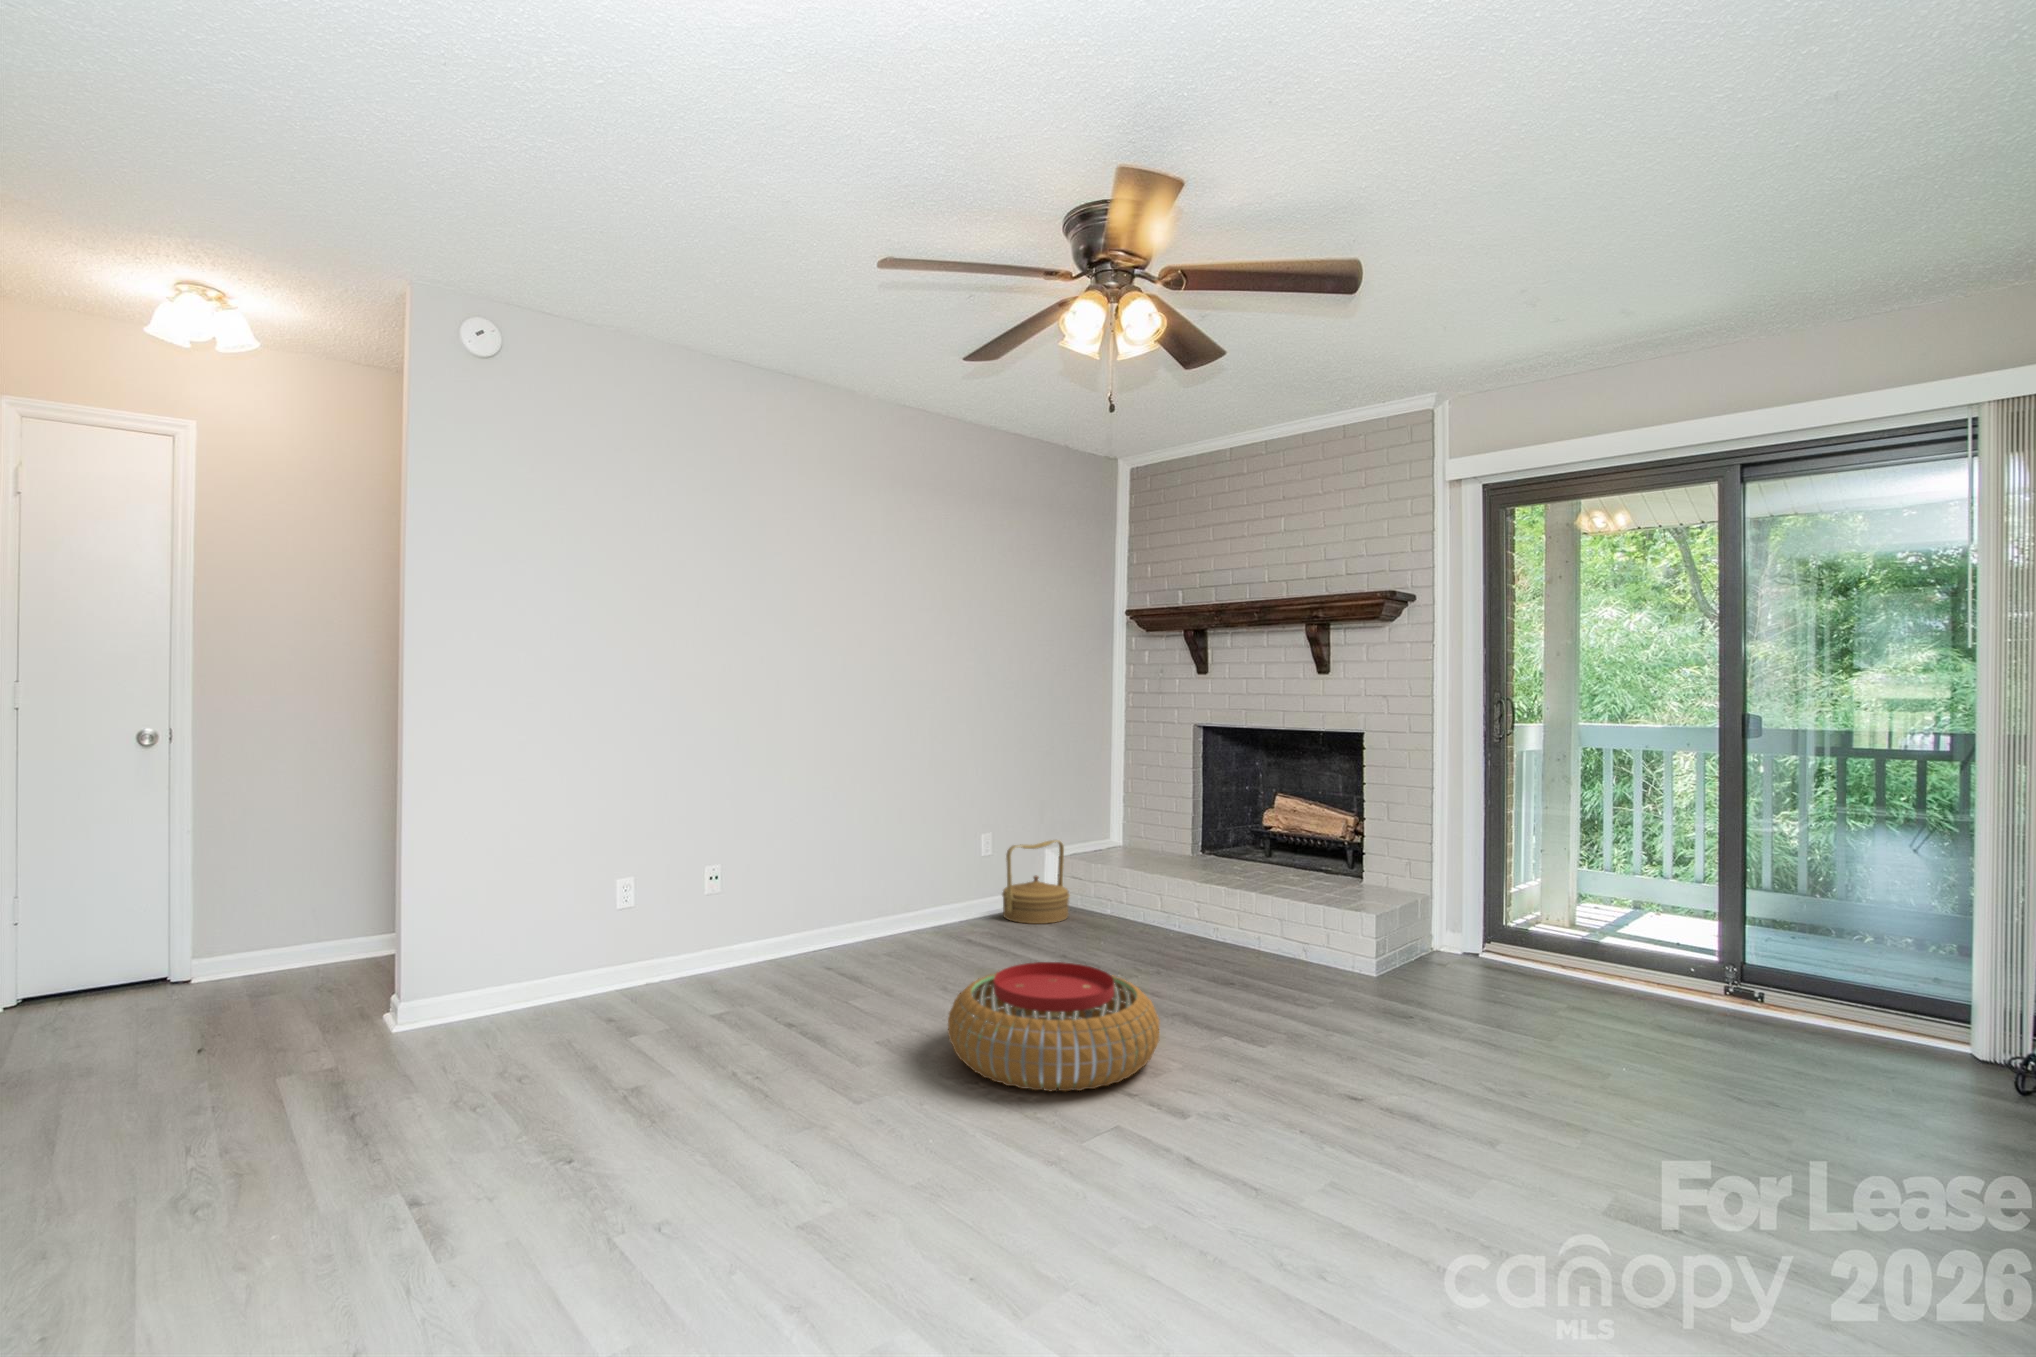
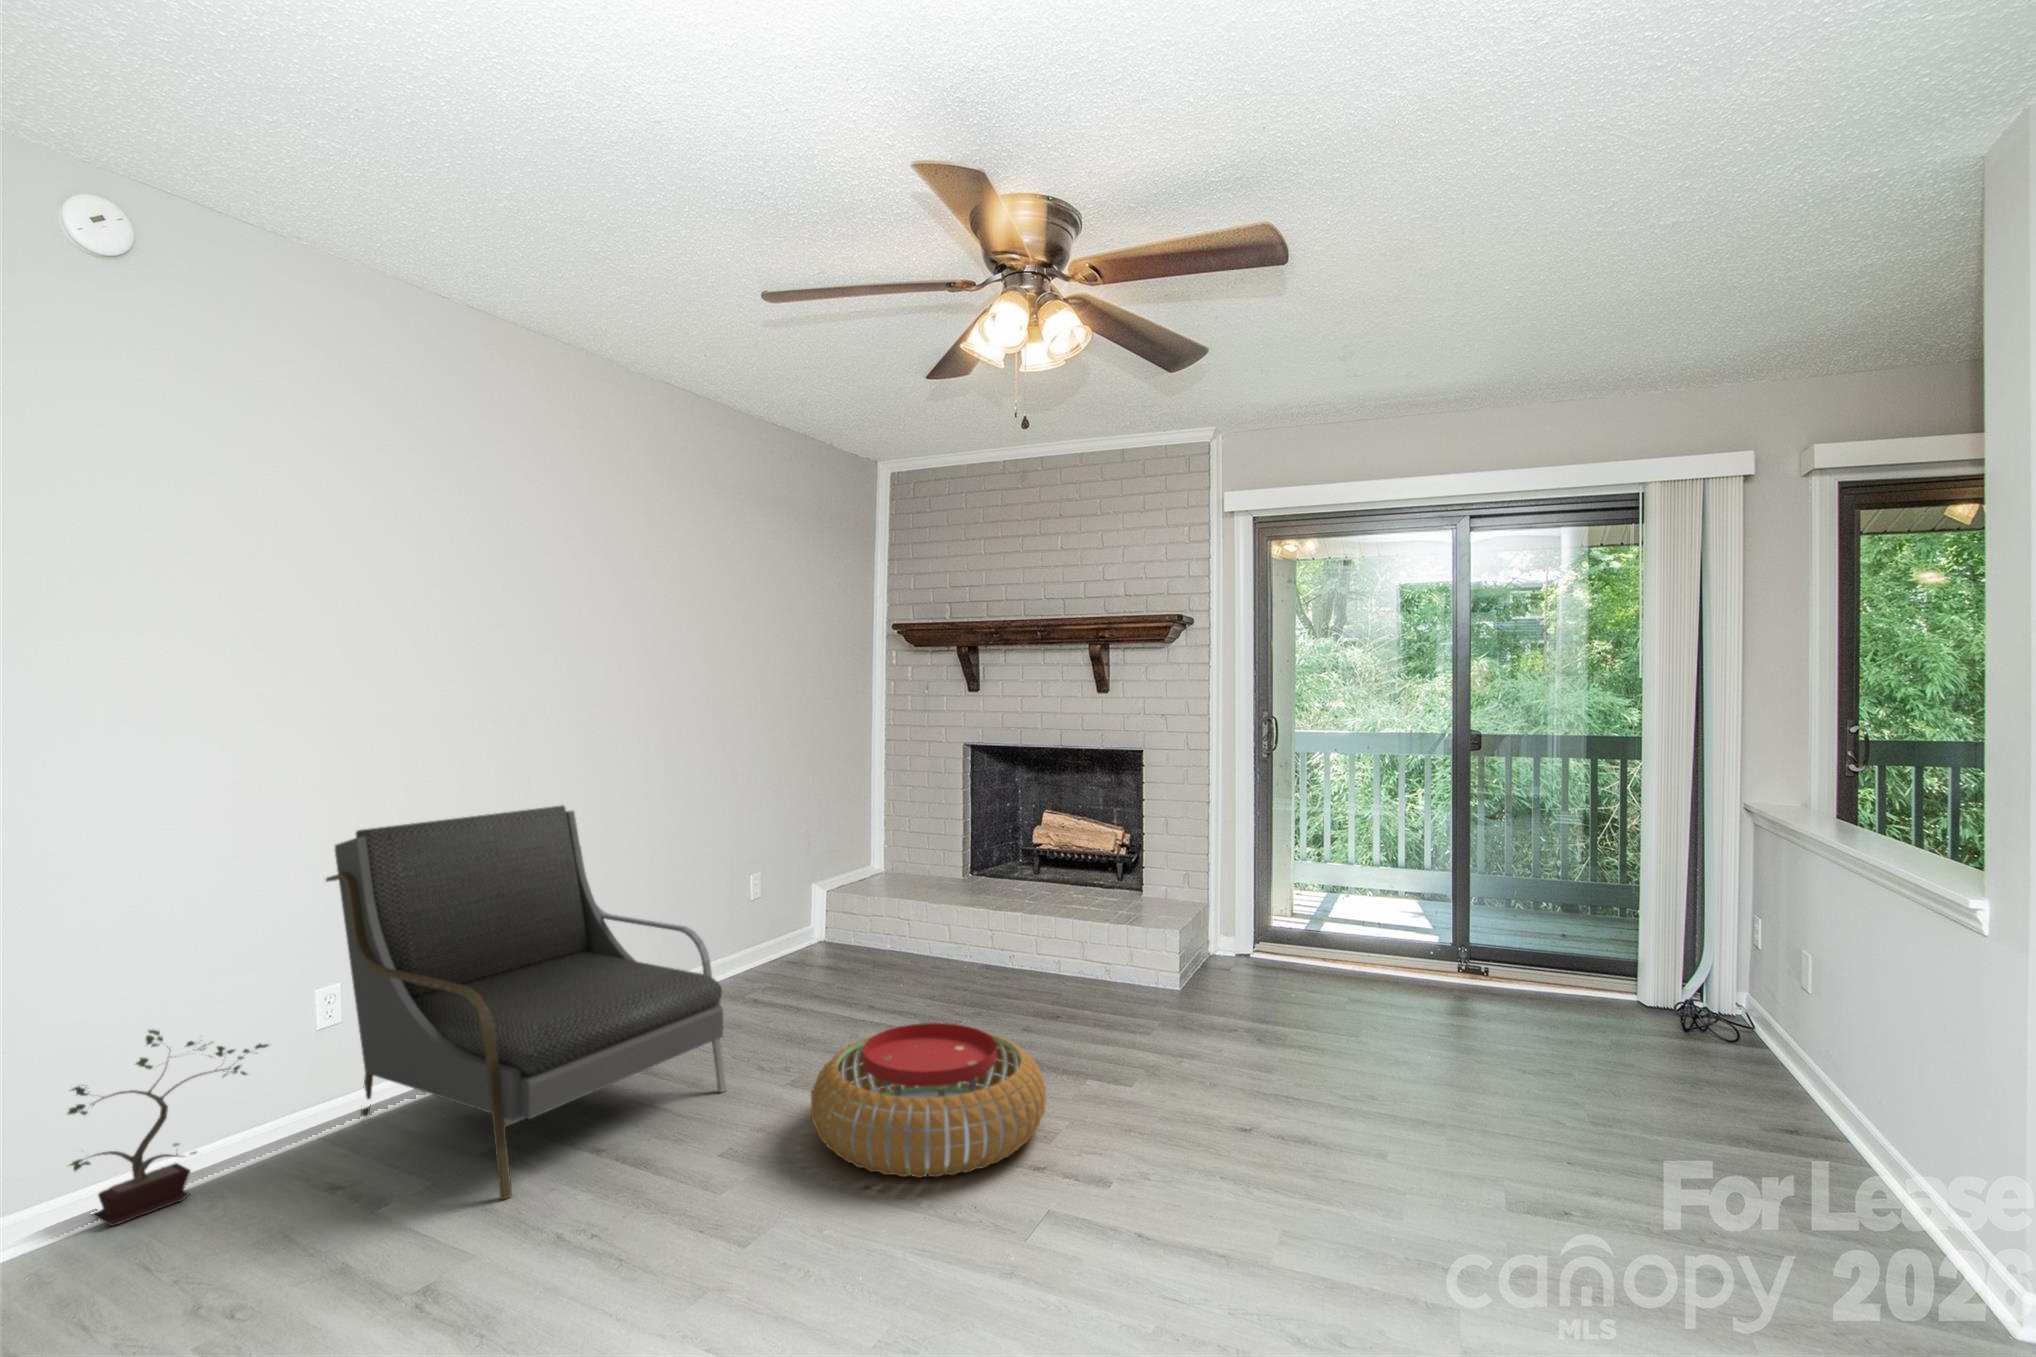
armchair: none [626,758,909,1051] -> present [326,806,726,1200]
woven basket: present [1002,840,1070,924] -> none [772,875,849,972]
potted plant: none [453,892,582,1027] -> present [68,1030,268,1226]

